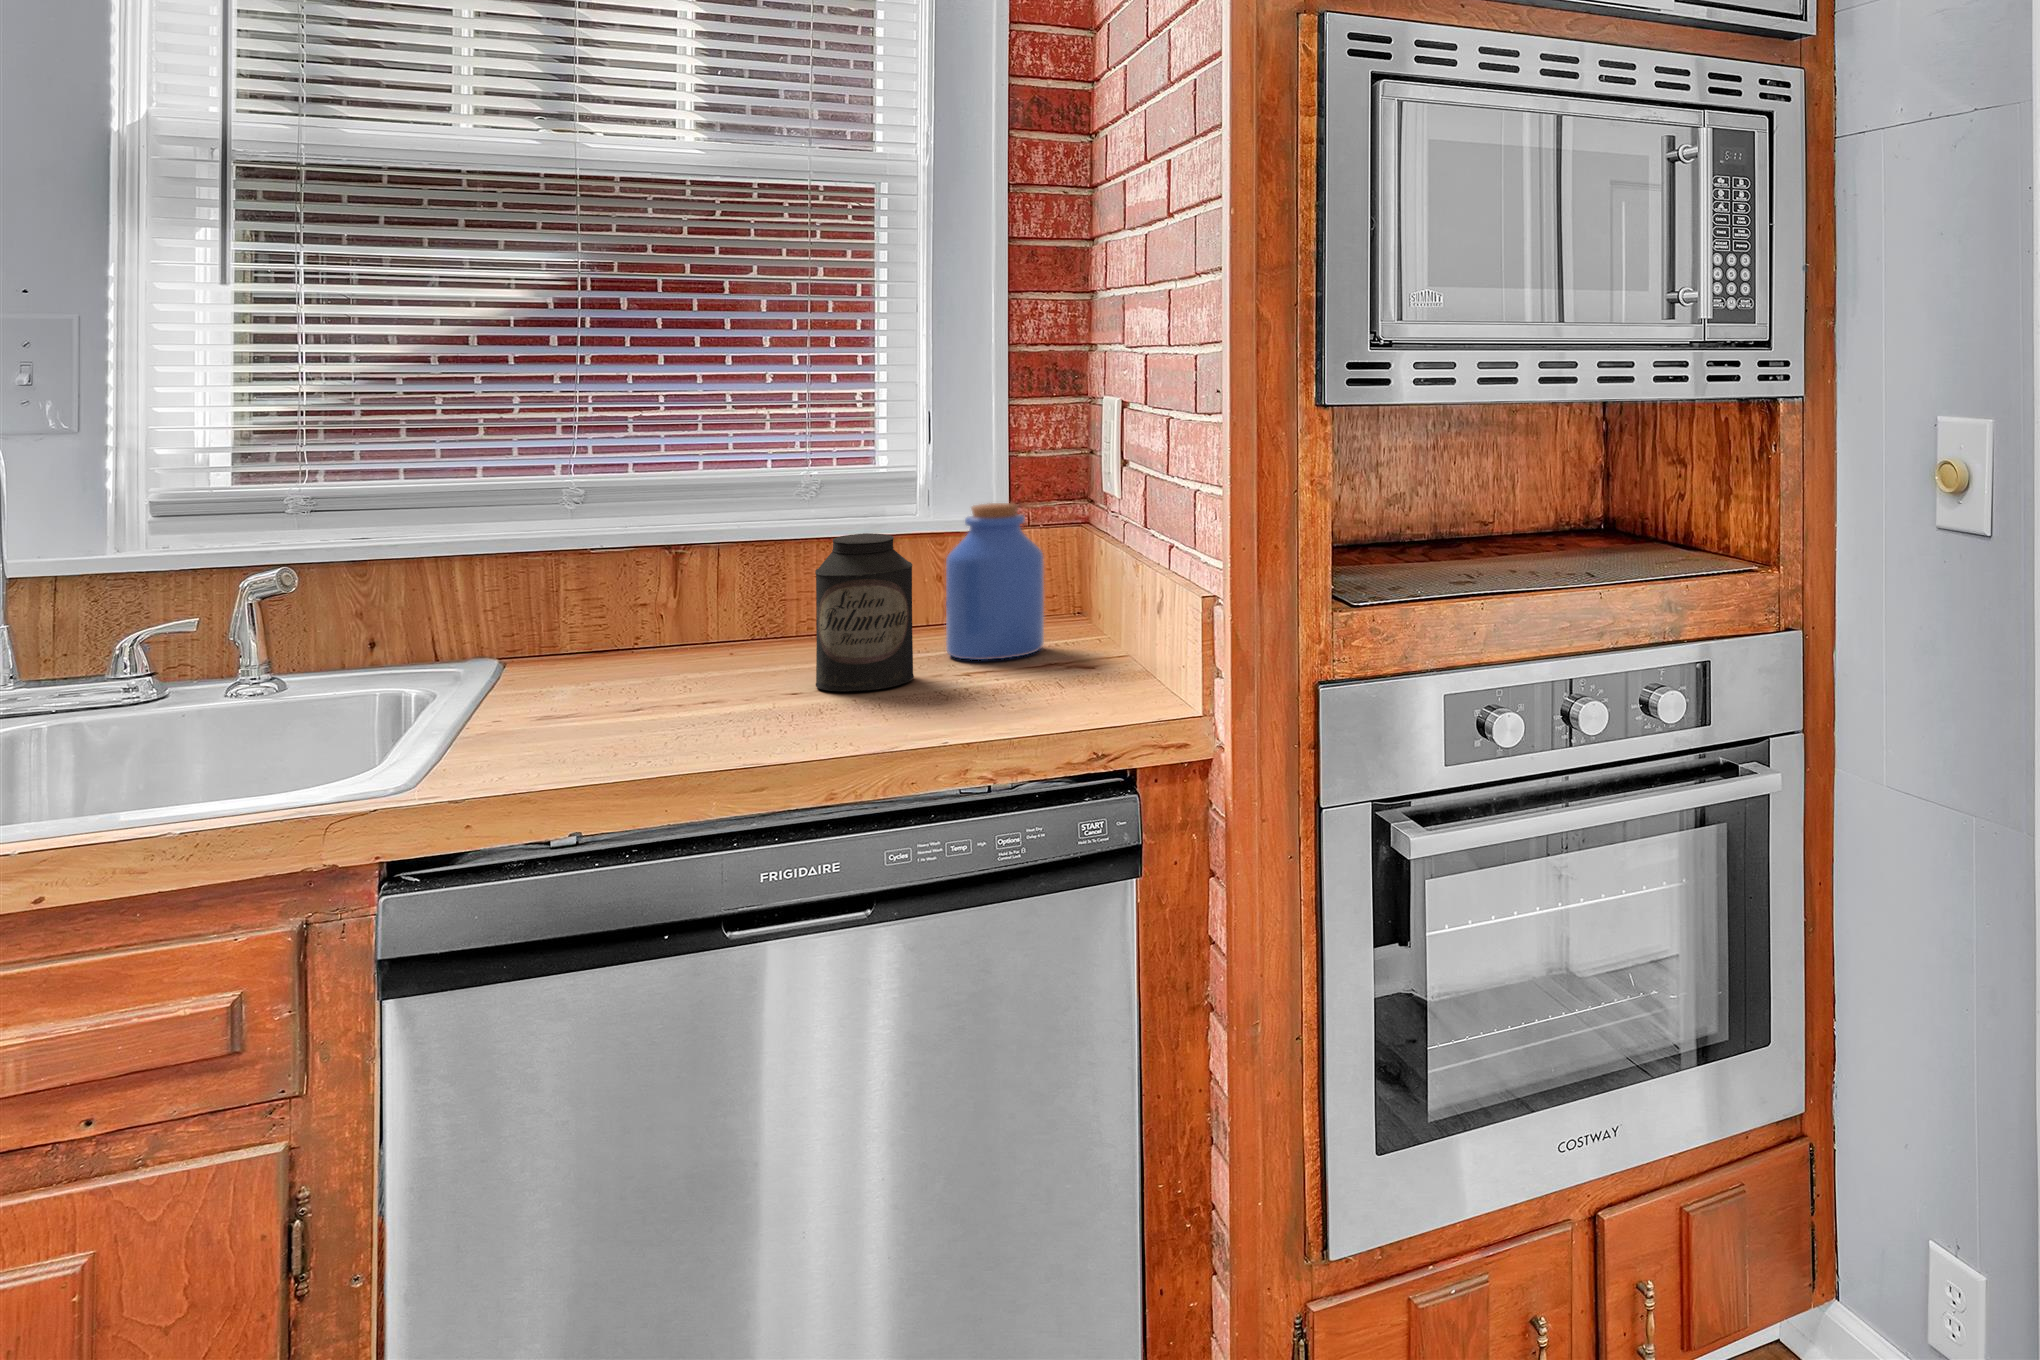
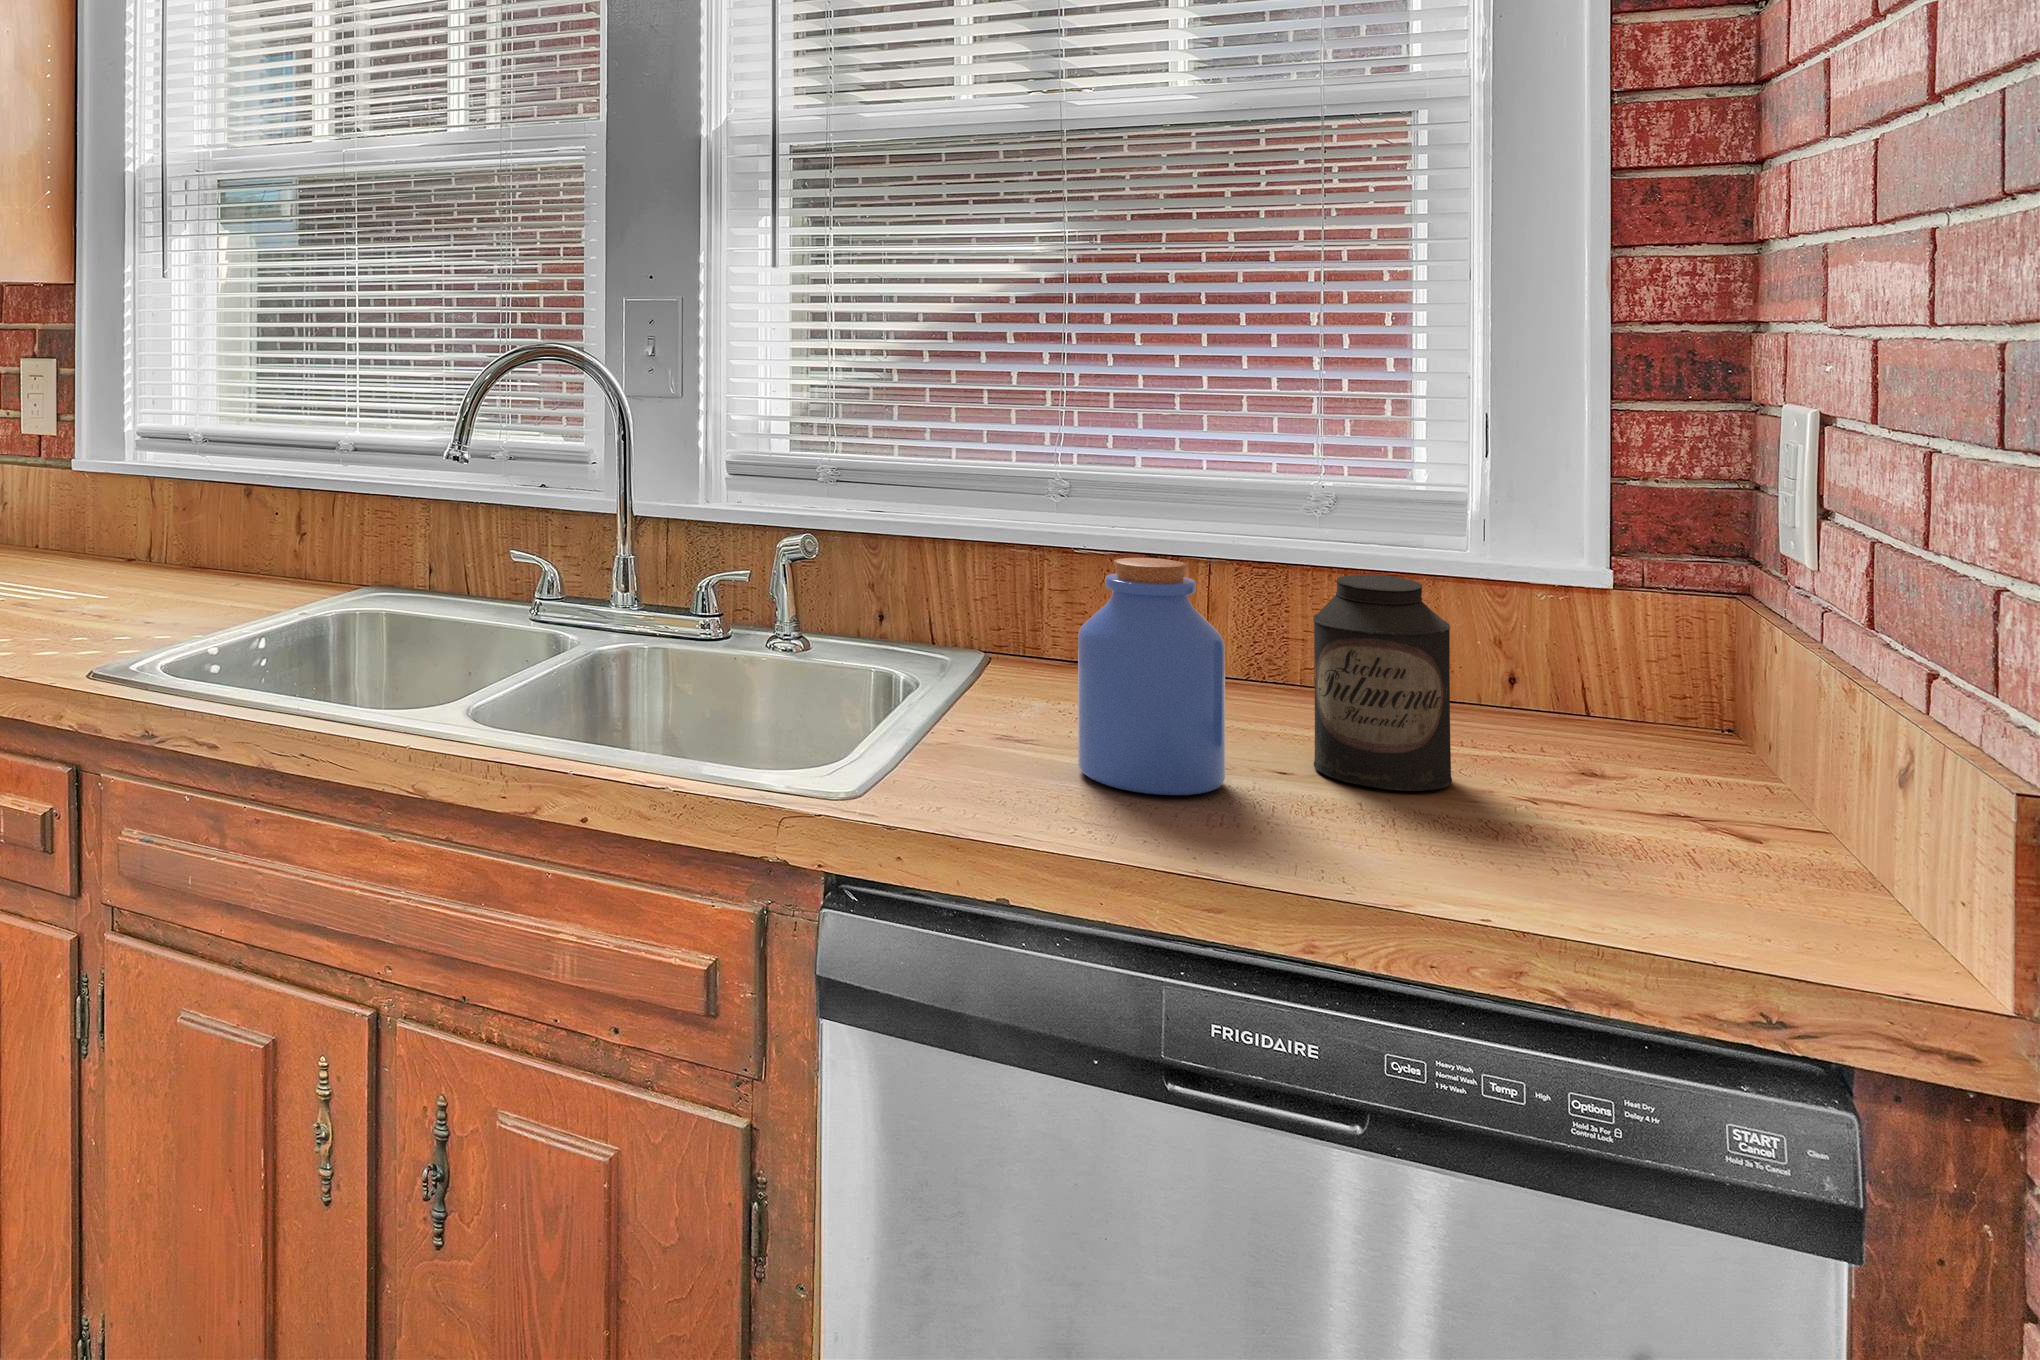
jar: present [946,503,1044,660] -> present [1078,558,1225,795]

